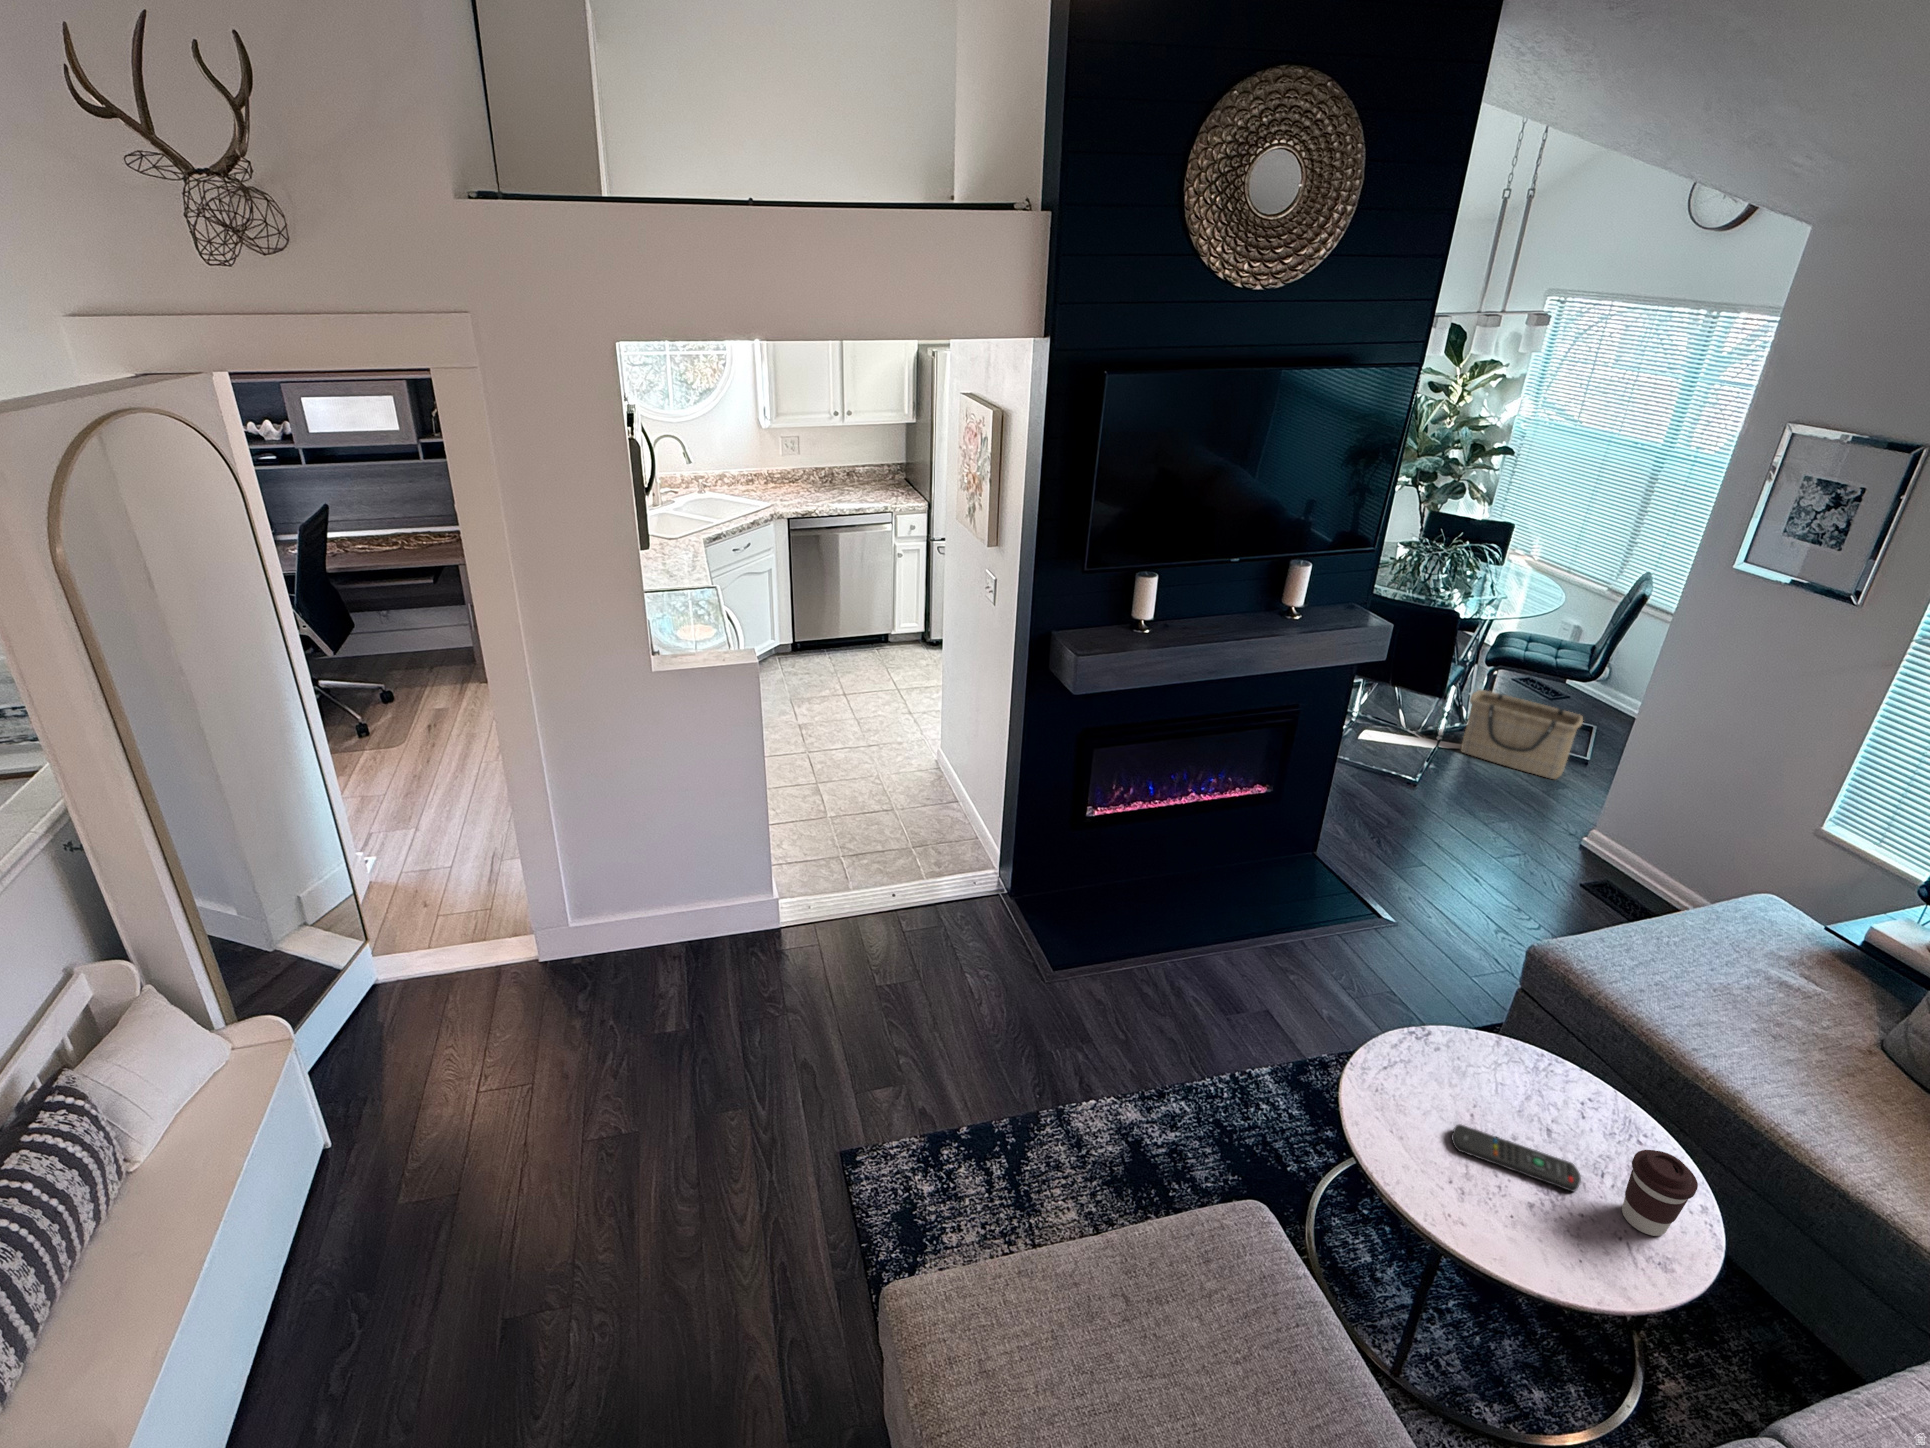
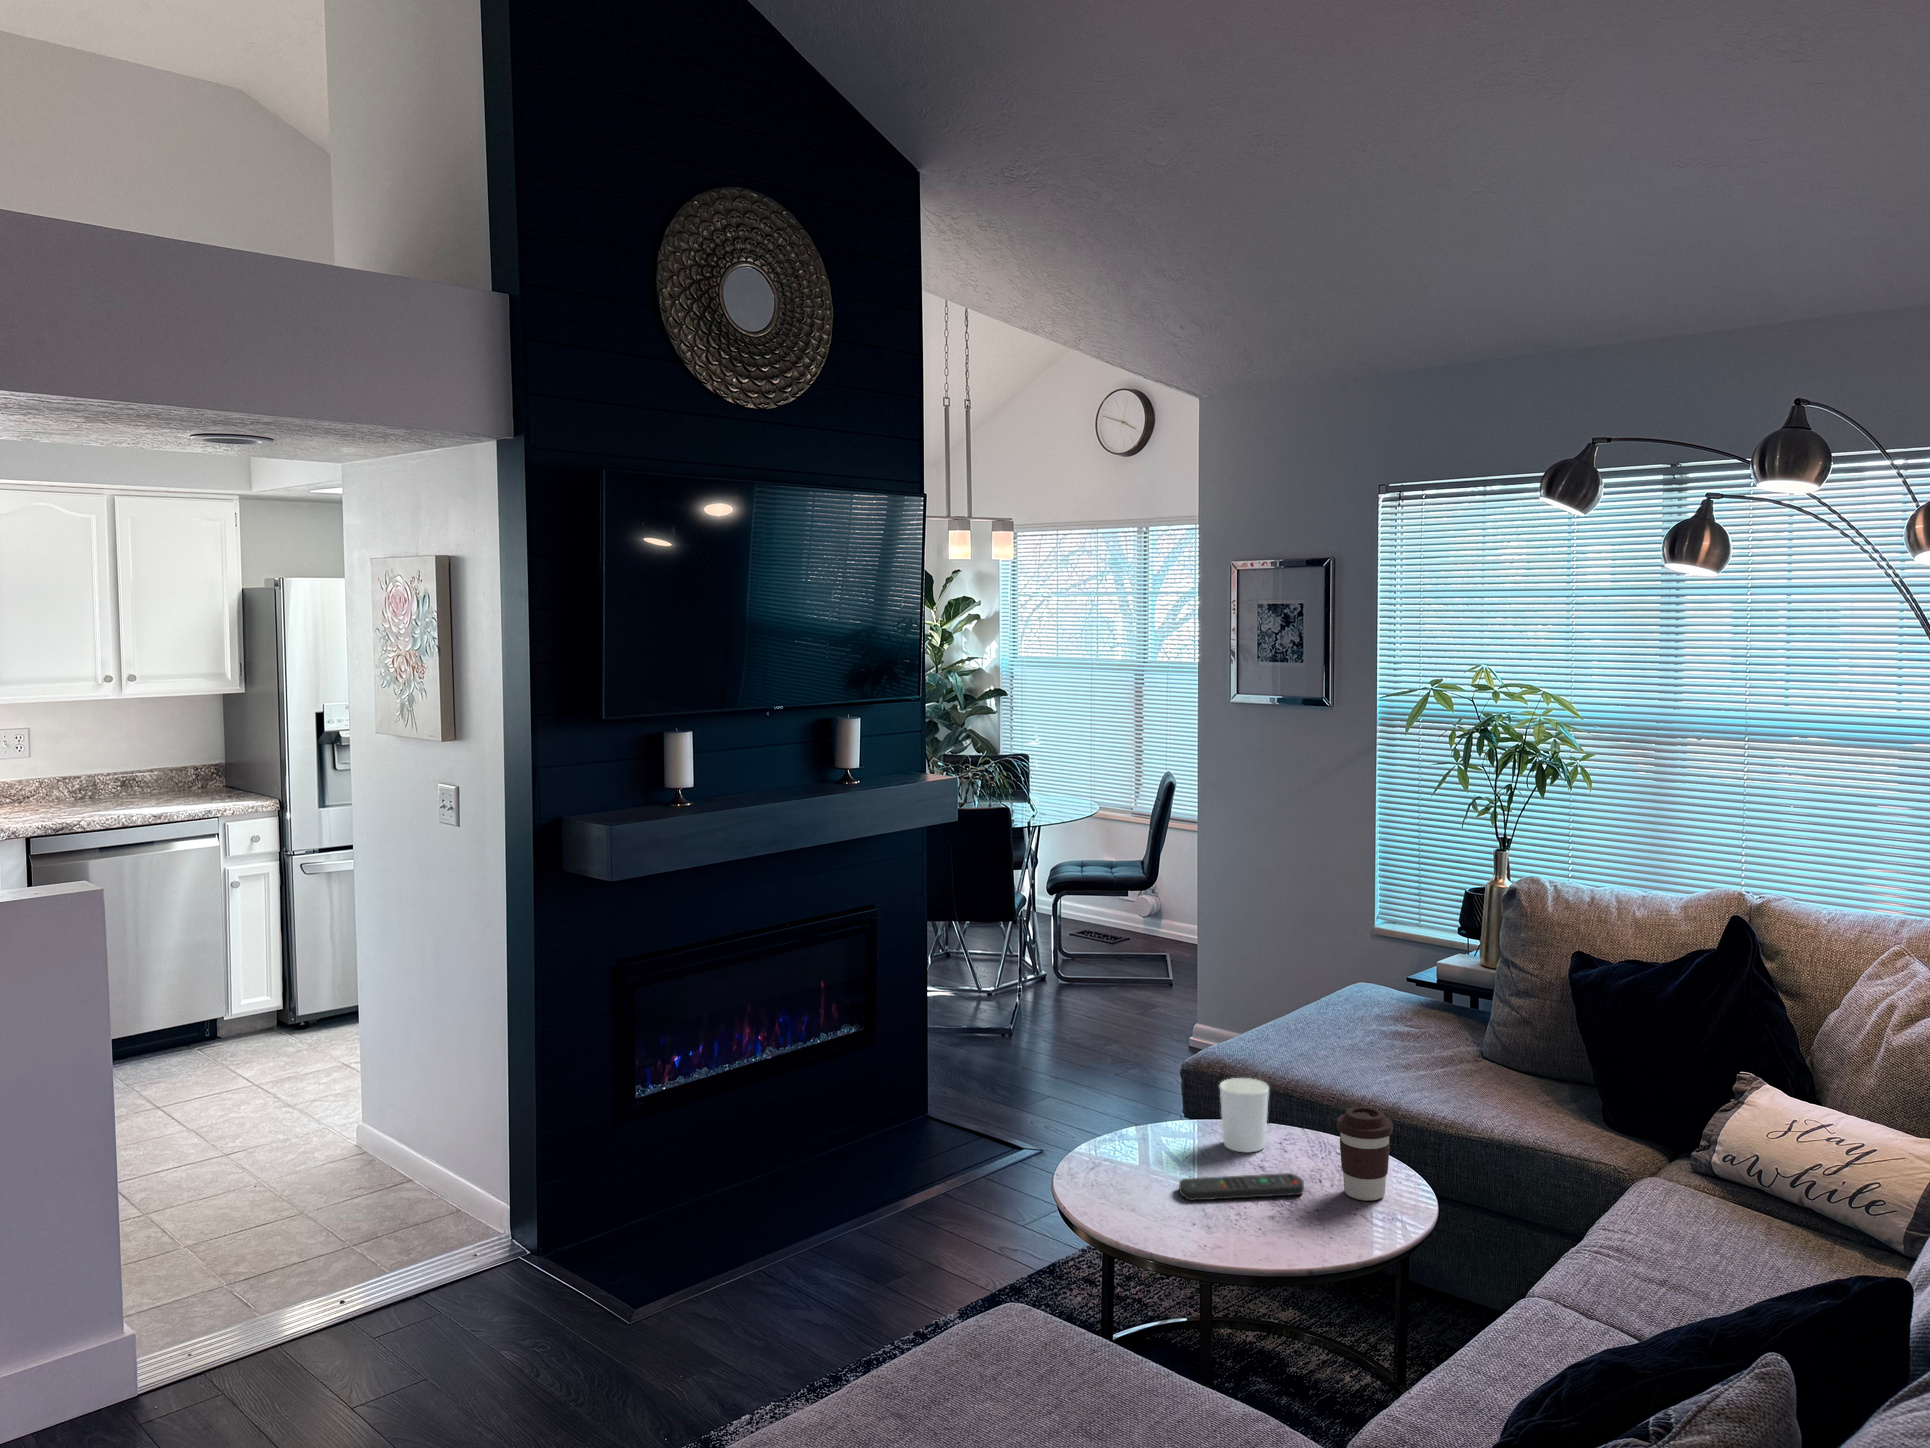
basket: present [1461,690,1583,779] -> none [1038,922,1151,1003]
candle holder: none [1522,1039,1584,1110] -> present [1220,1078,1269,1152]

